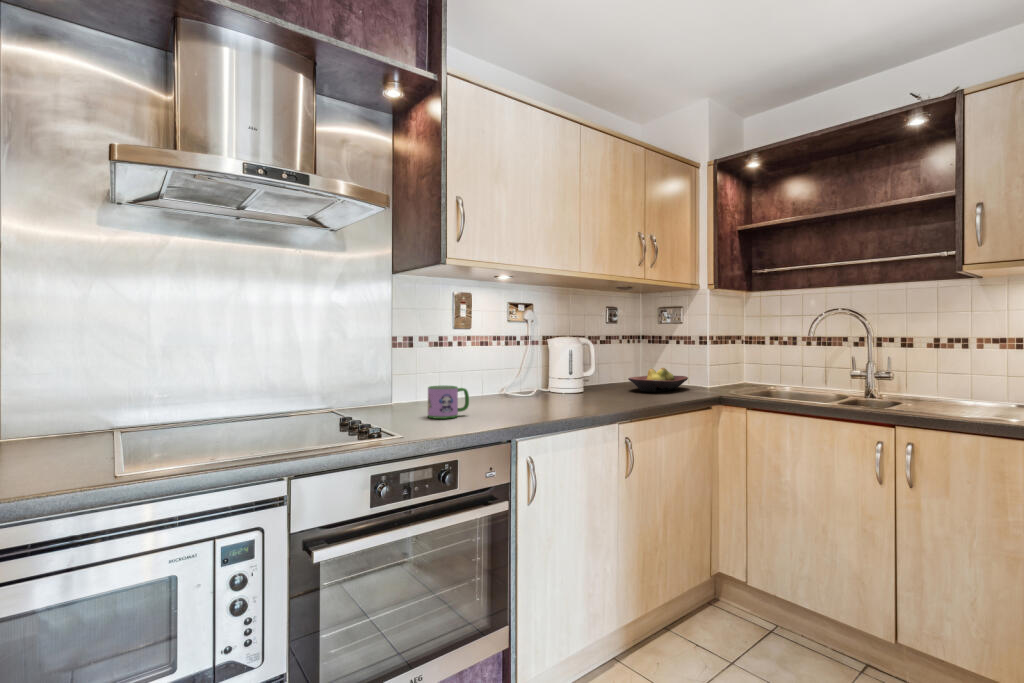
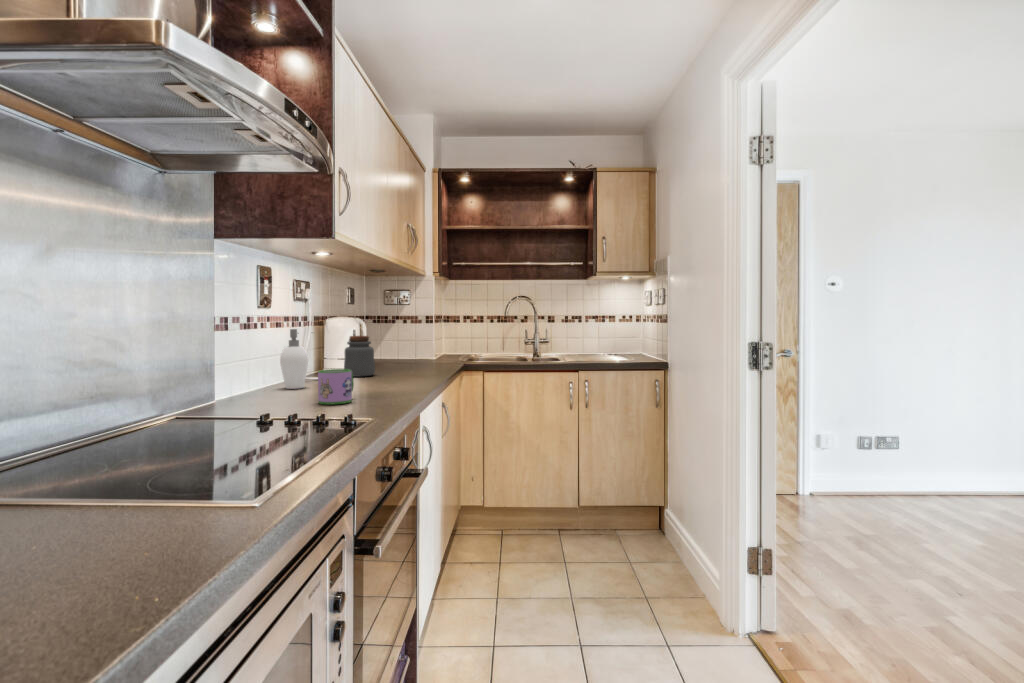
soap dispenser: none [462,347,493,402] -> present [280,329,308,389]
jar: none [548,356,579,398] -> present [344,336,375,377]
fruit bowl: present [628,368,688,392] -> none [385,344,428,366]

